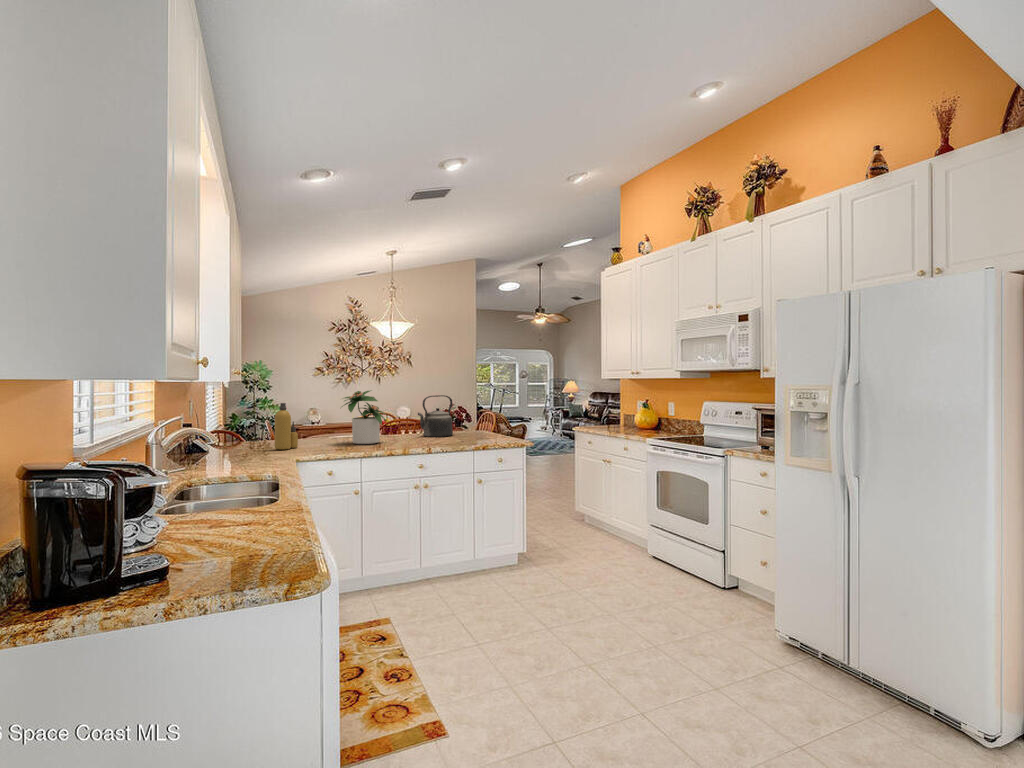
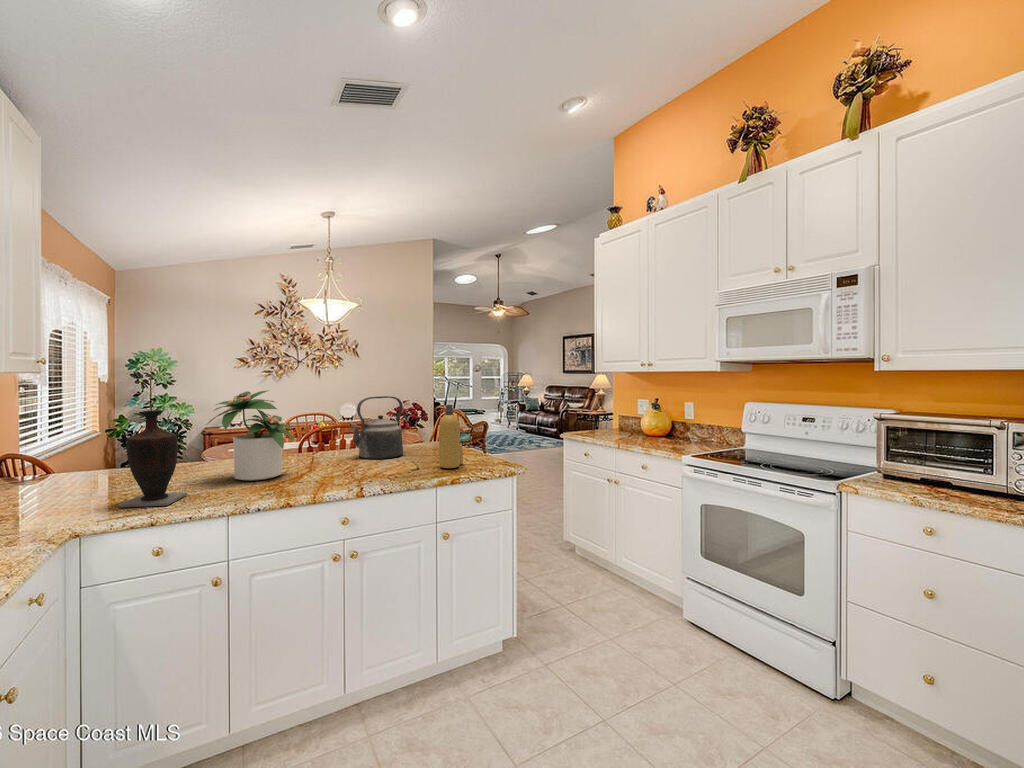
vase: none [303,400,333,452] -> present [119,410,187,507]
bottle: present [275,403,298,450] -> present [439,405,463,468]

